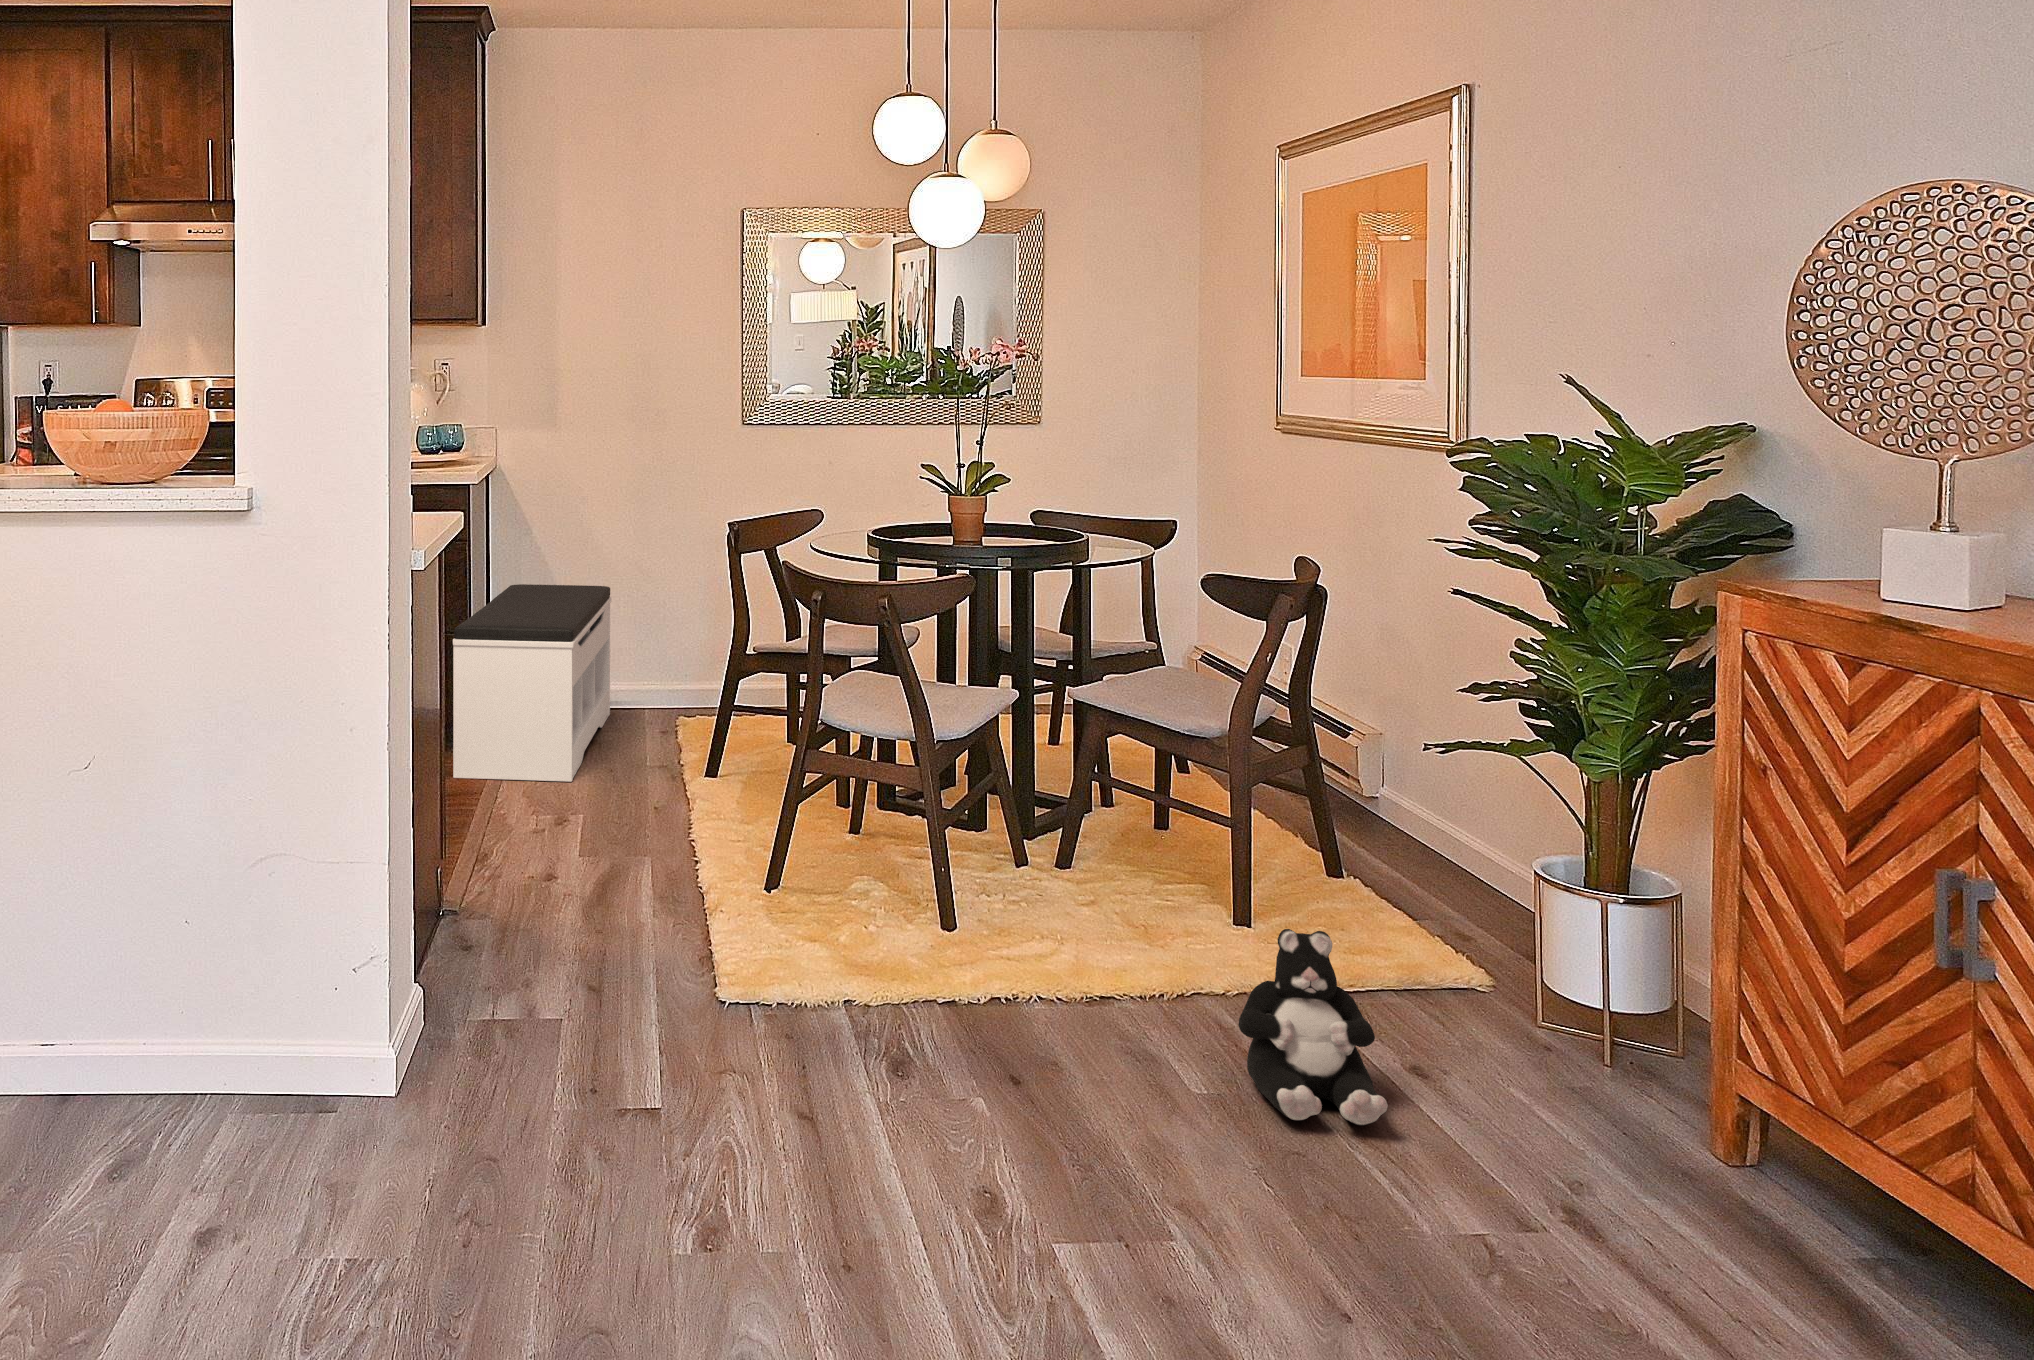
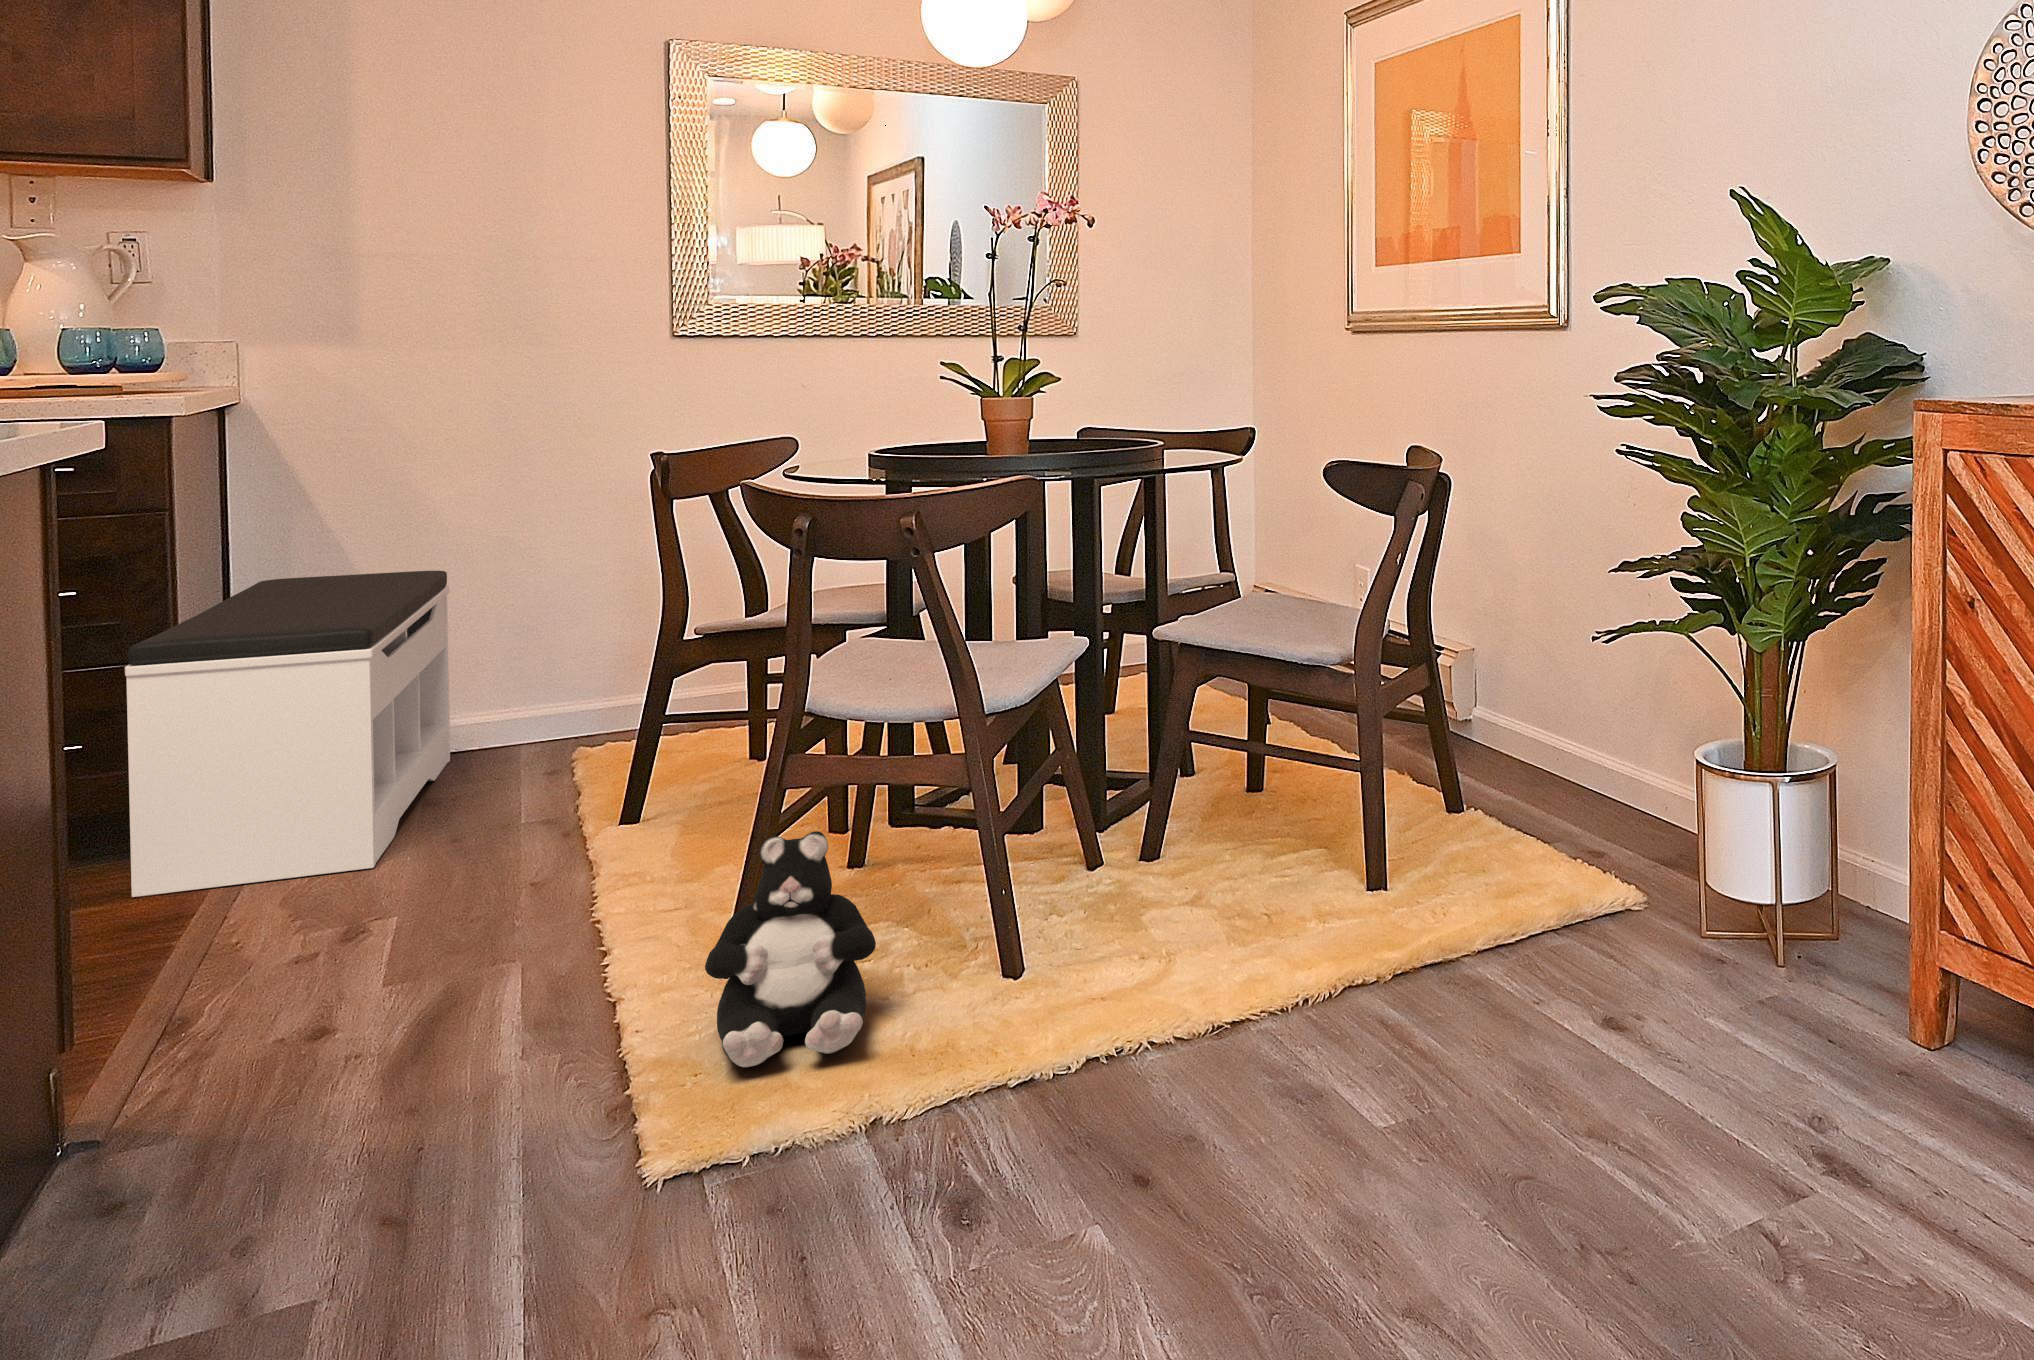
plush toy: present [1238,929,1388,1125] -> present [705,831,876,1067]

